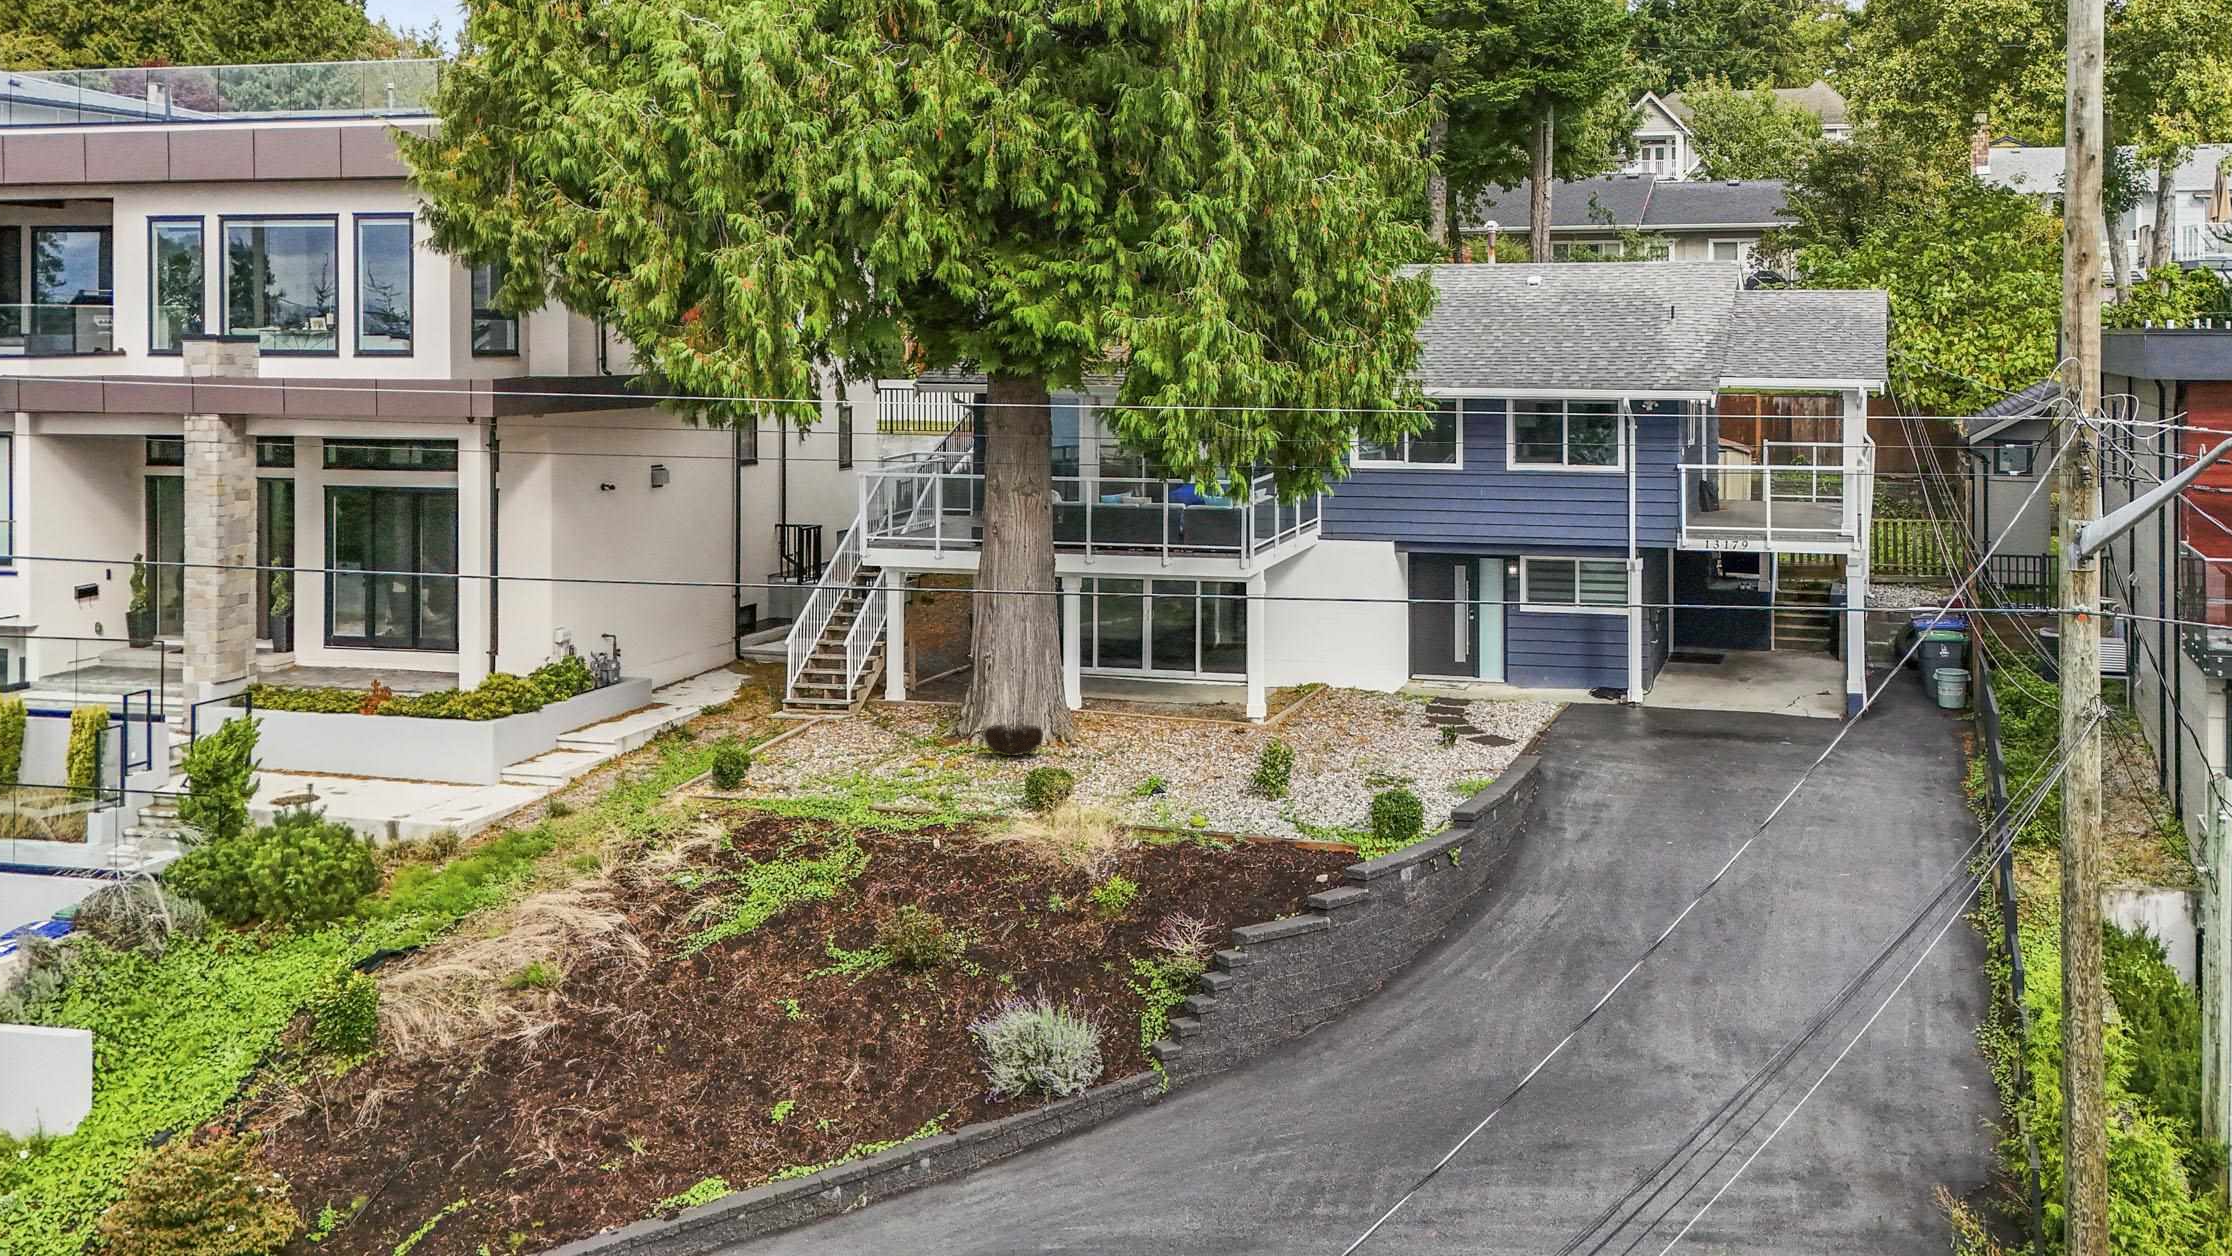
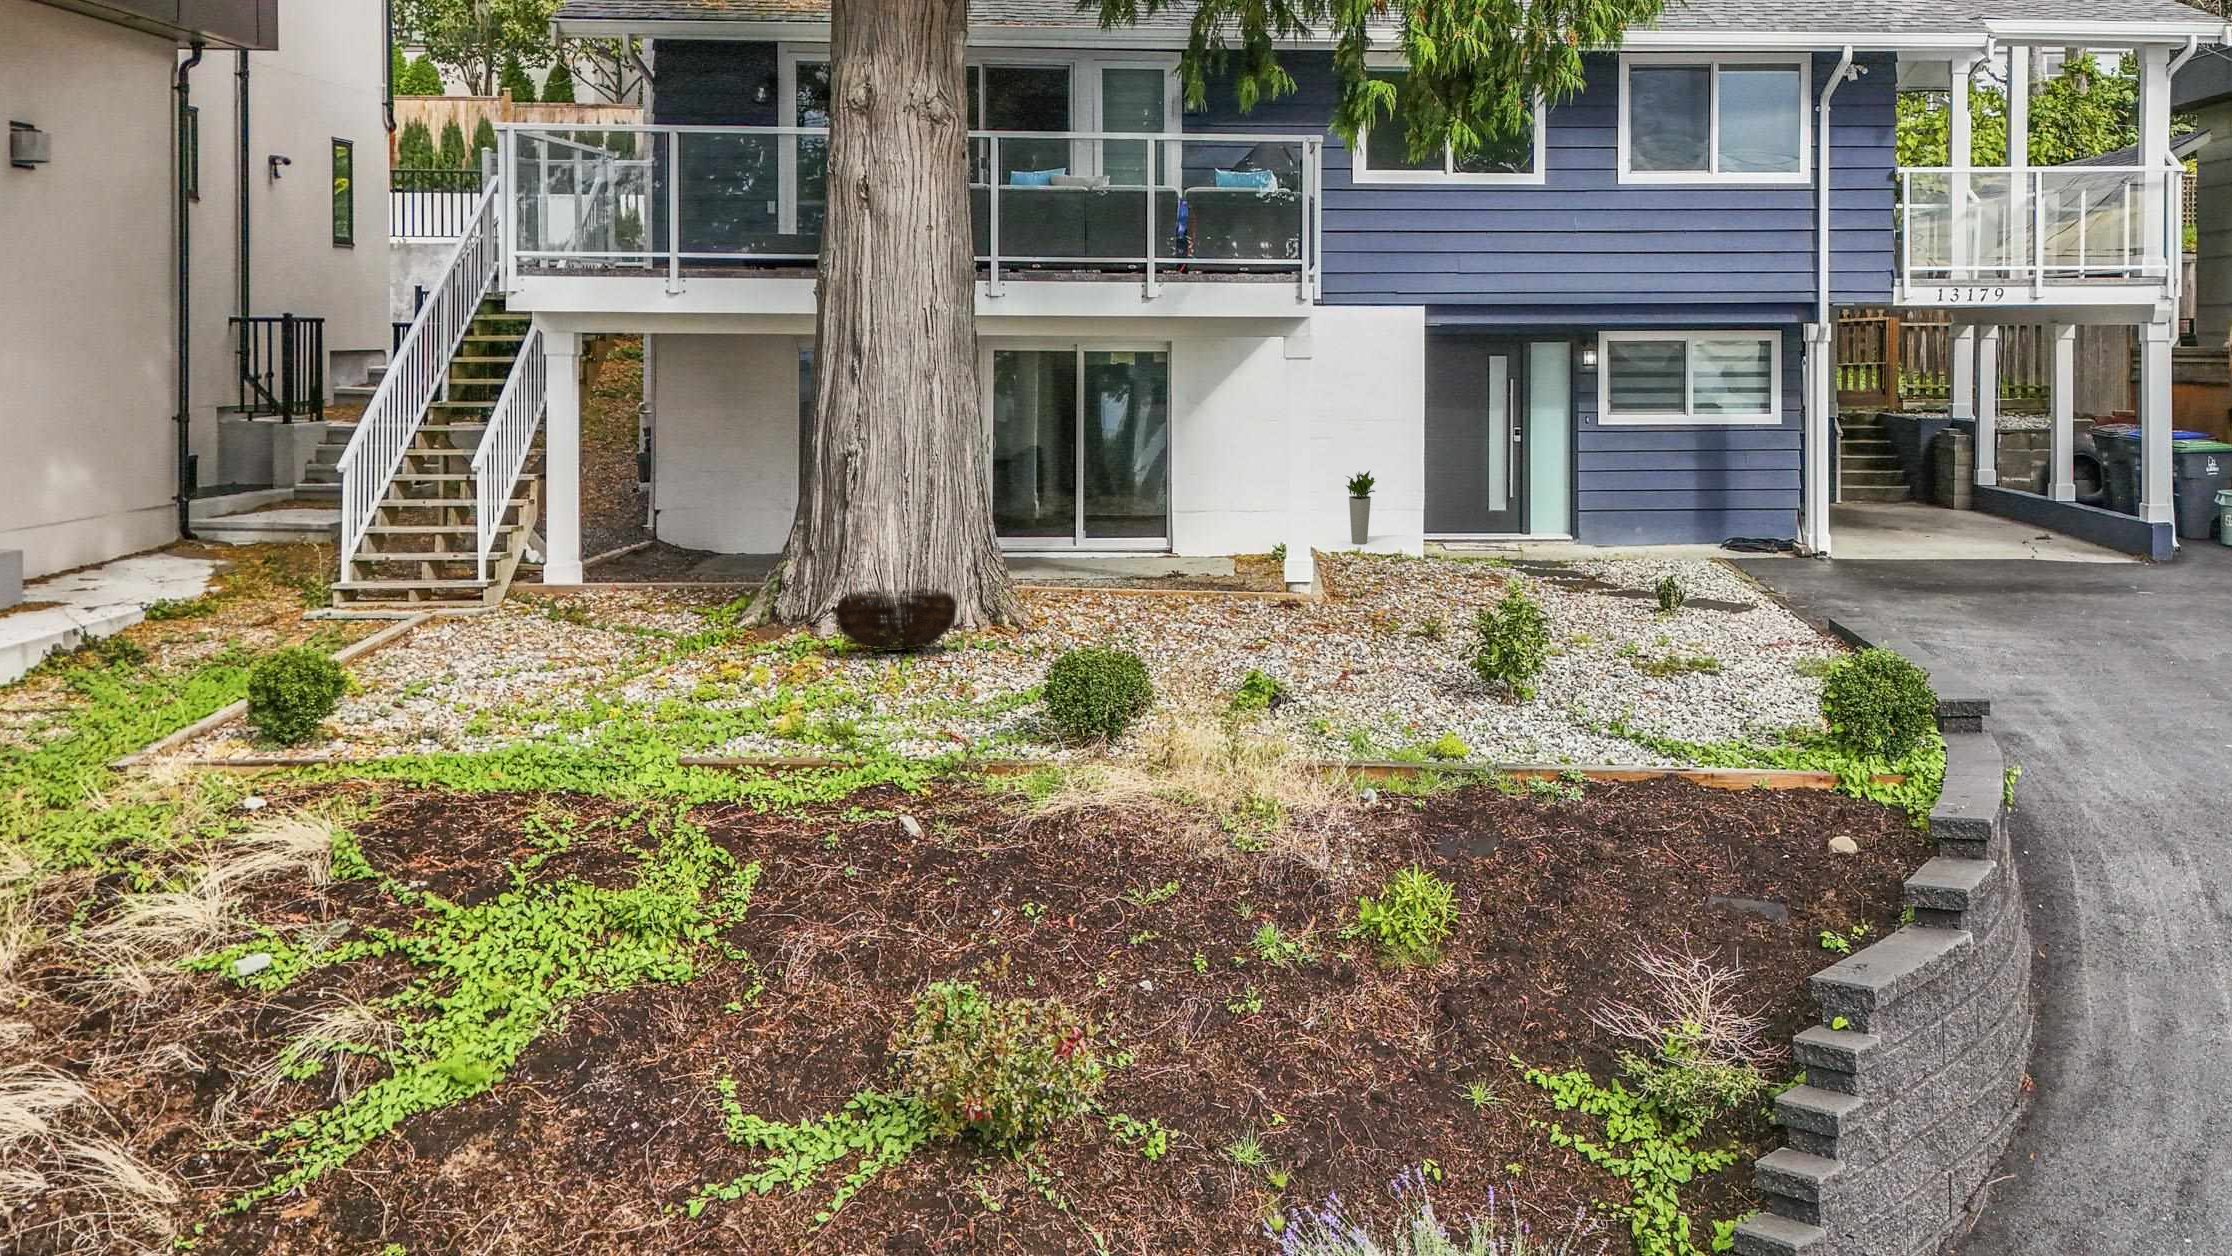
planter: none [1338,643,1361,689] -> present [1346,471,1375,544]

